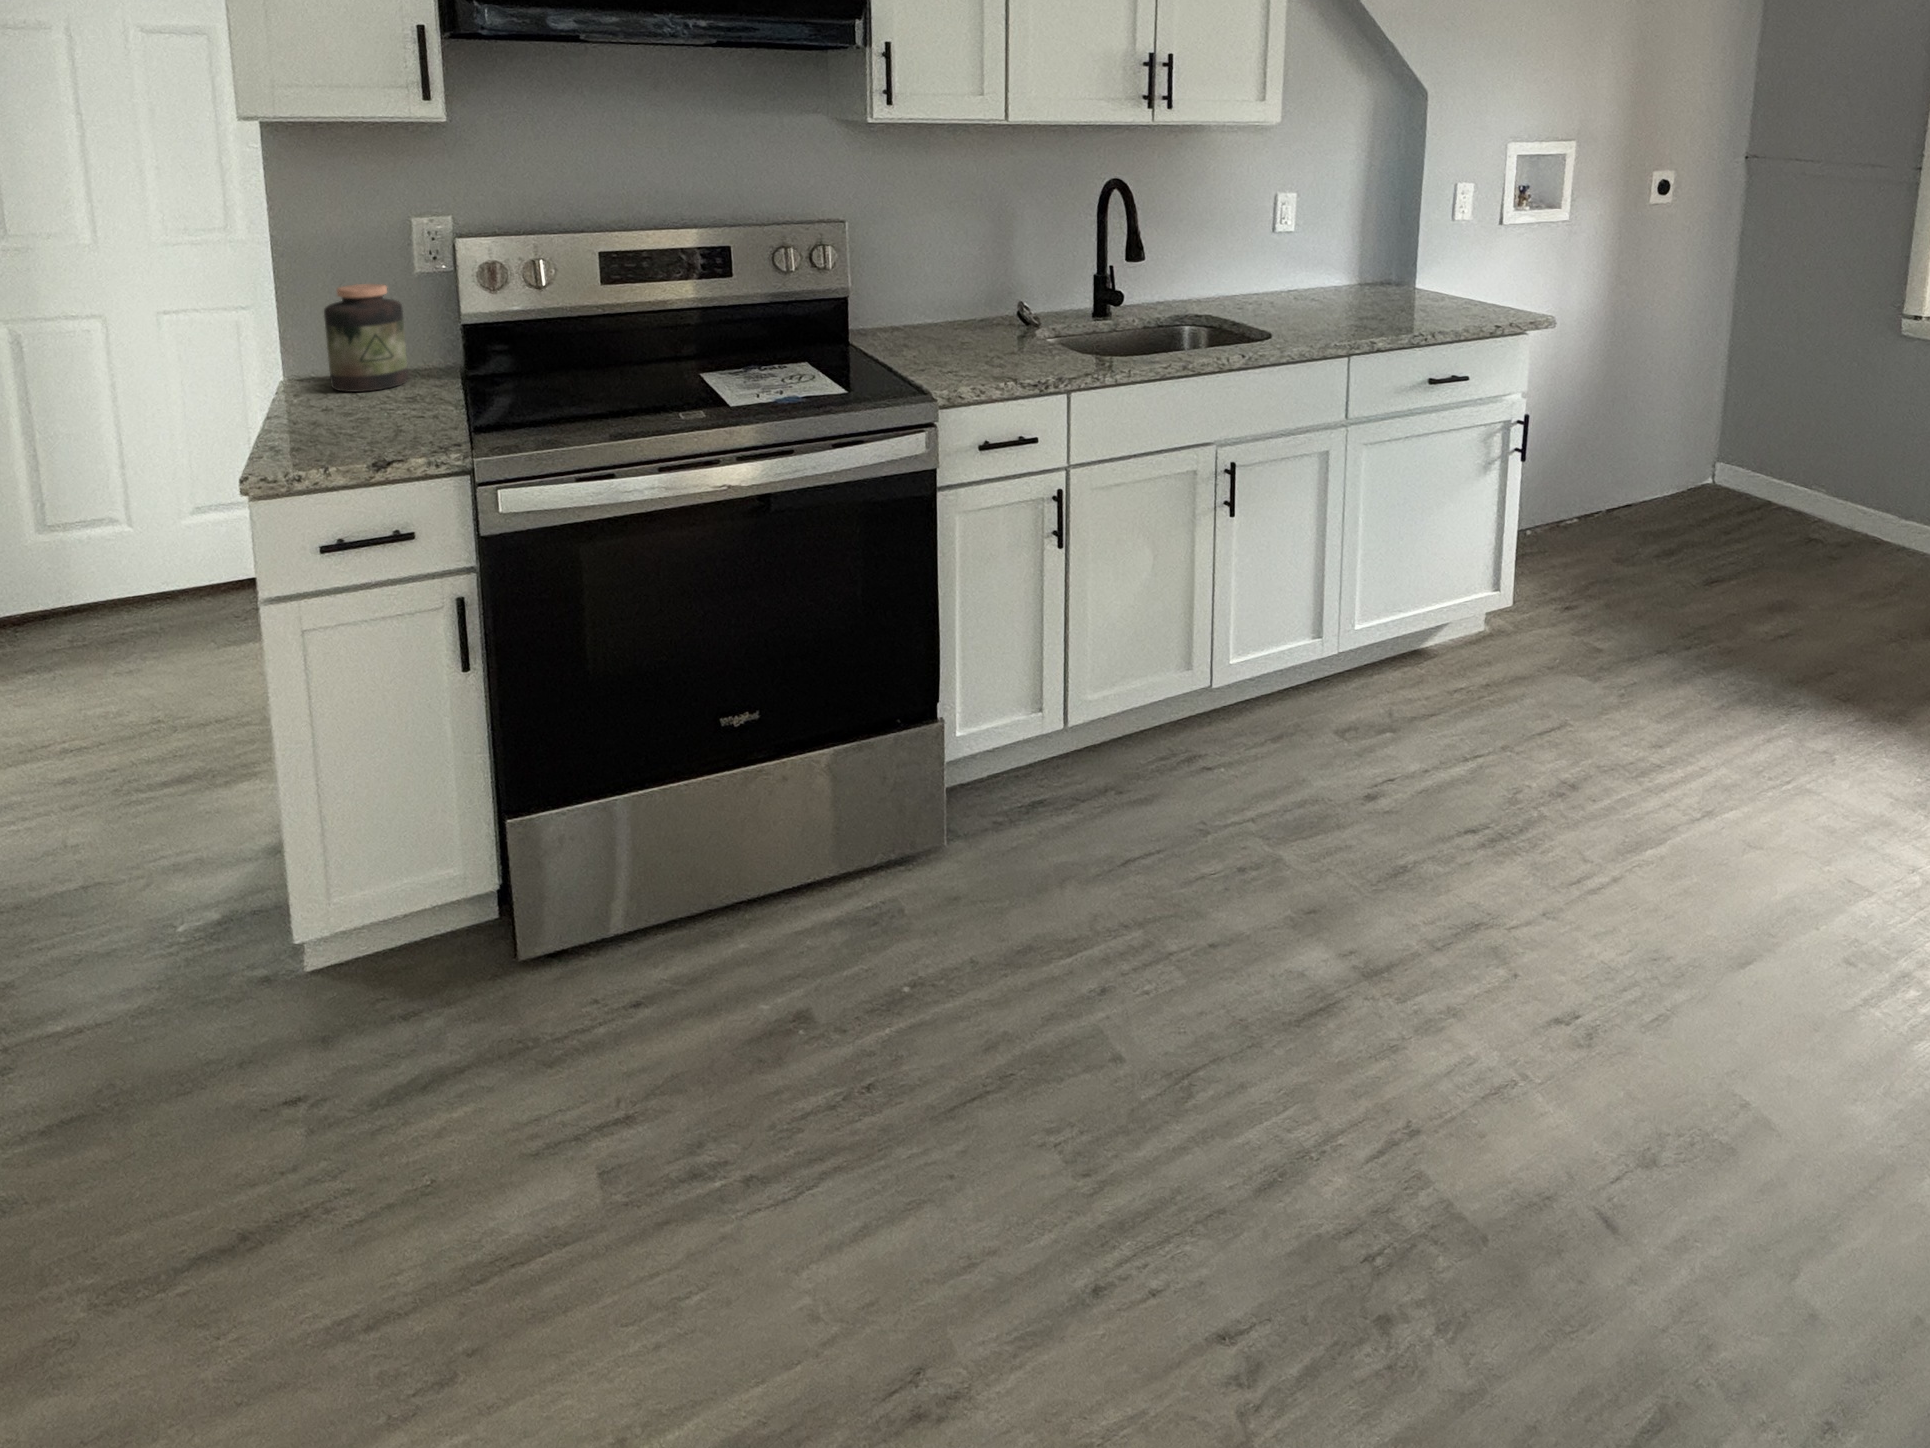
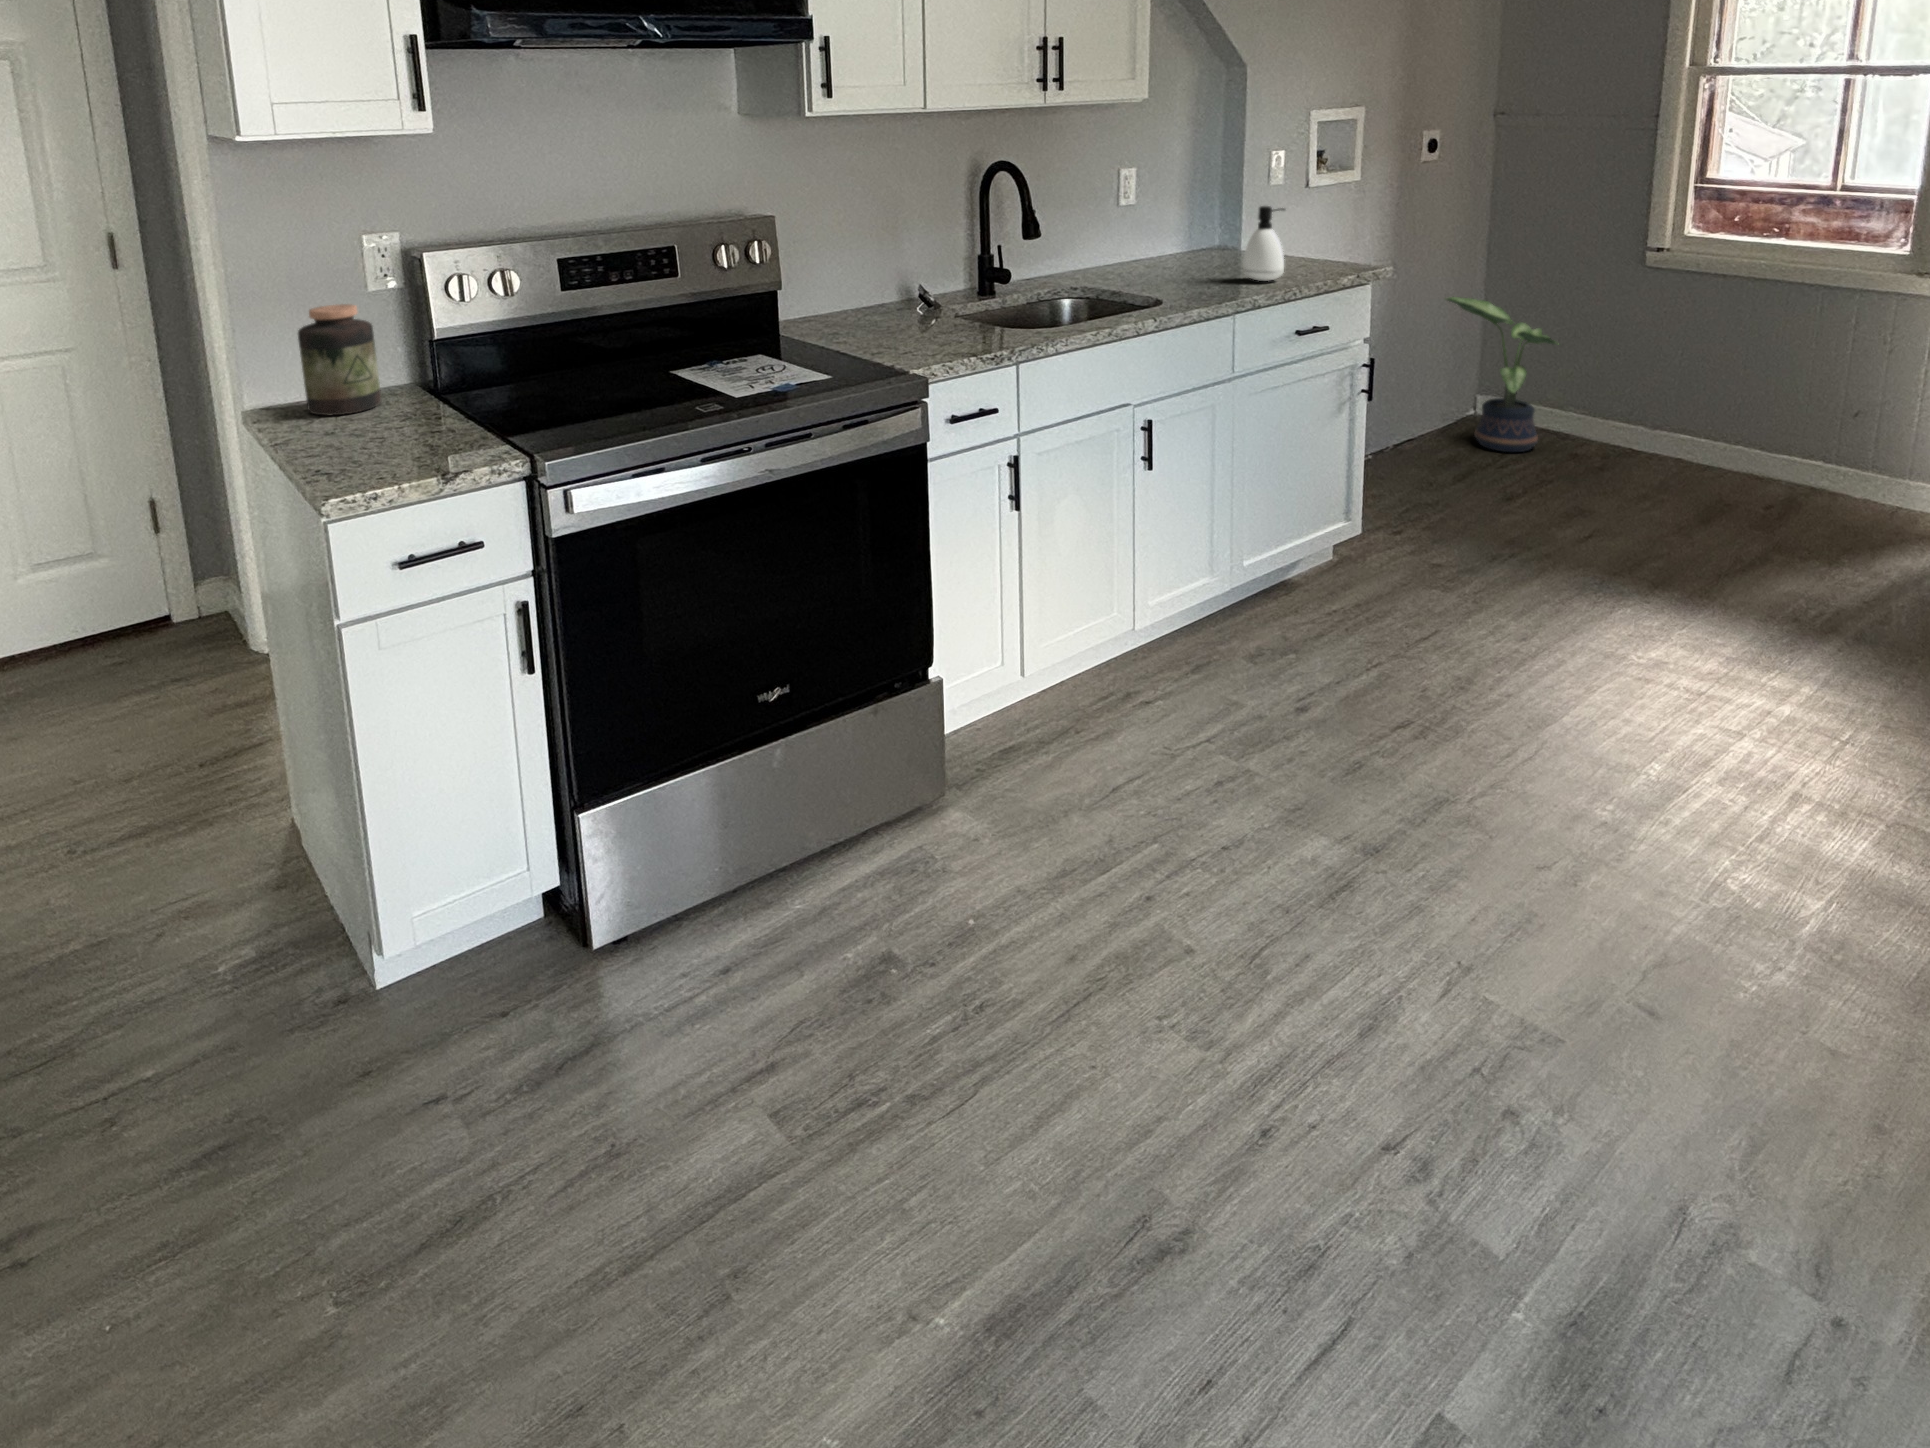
soap dispenser: none [1381,241,1429,321] -> present [1243,206,1285,281]
potted plant: none [1669,351,1791,527] -> present [1446,297,1559,452]

